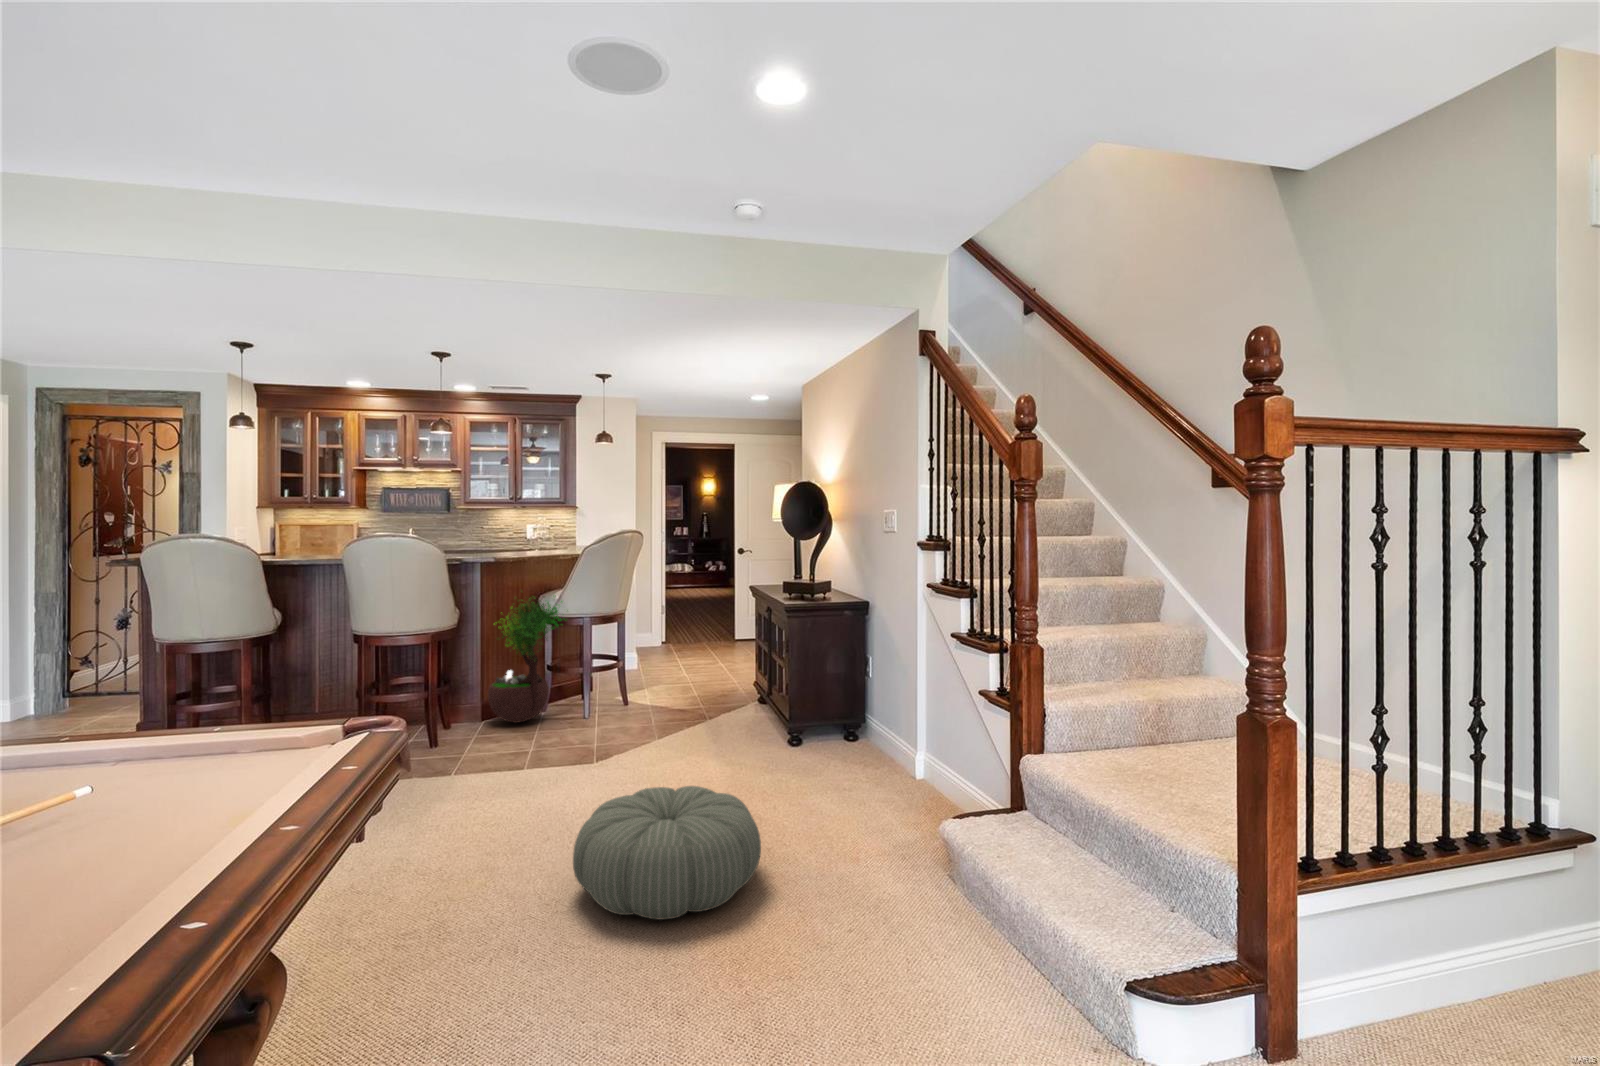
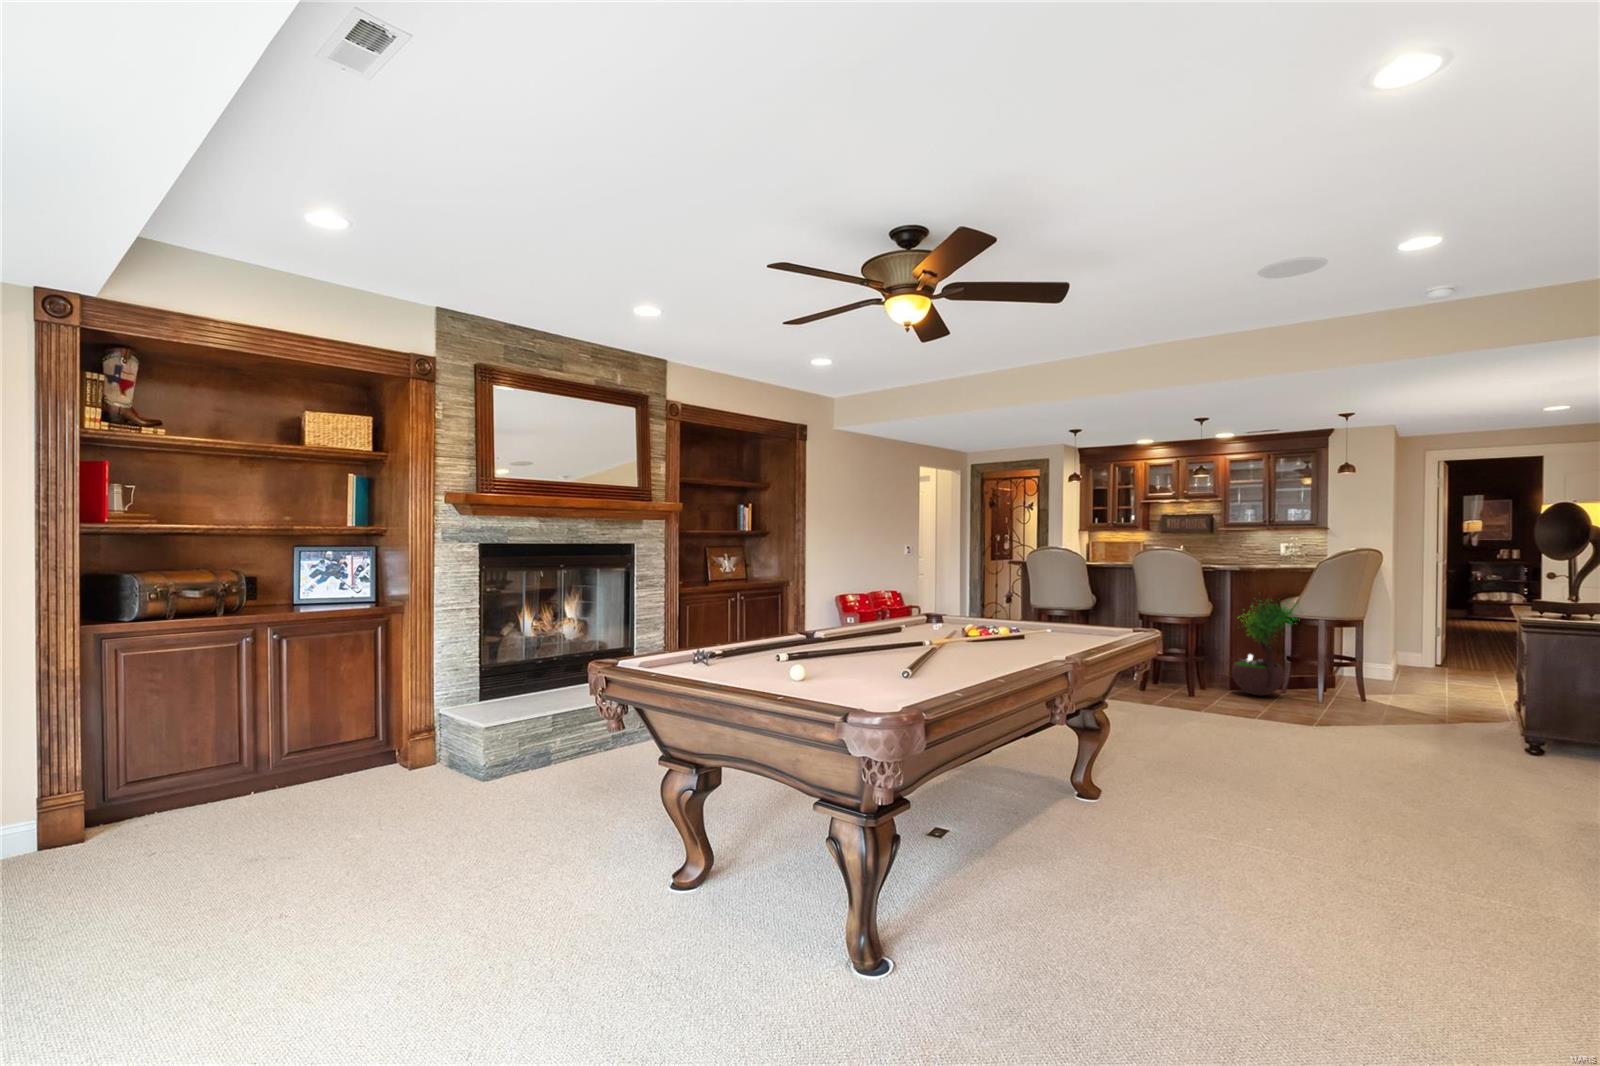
pouf: present [573,786,761,920] -> none [1260,727,1416,807]

